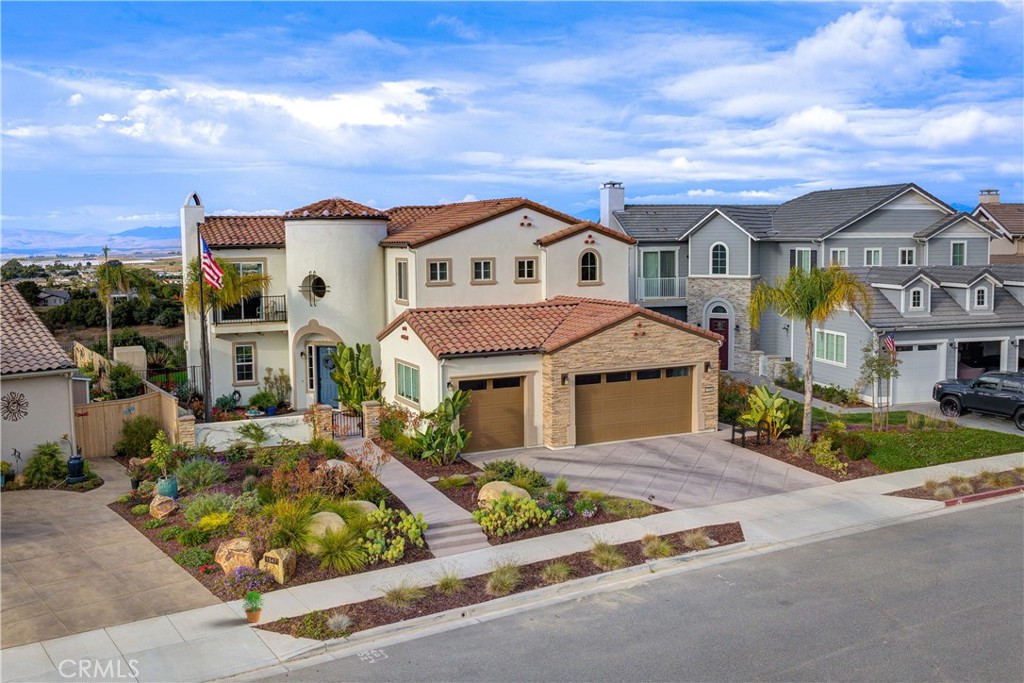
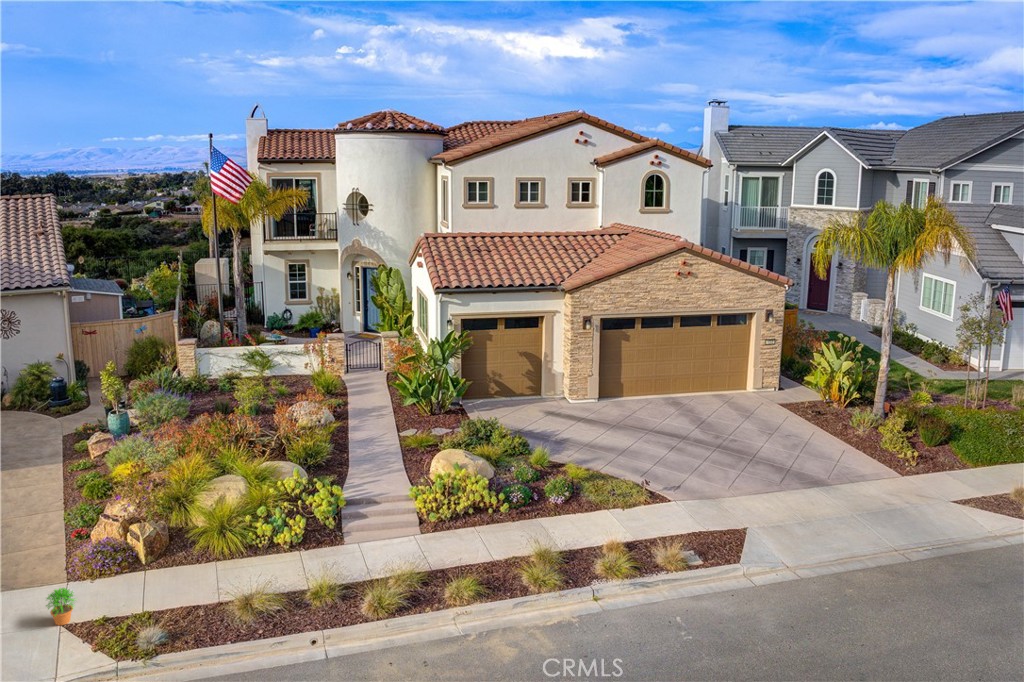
bench: present [731,419,770,447] -> none [787,382,835,415]

